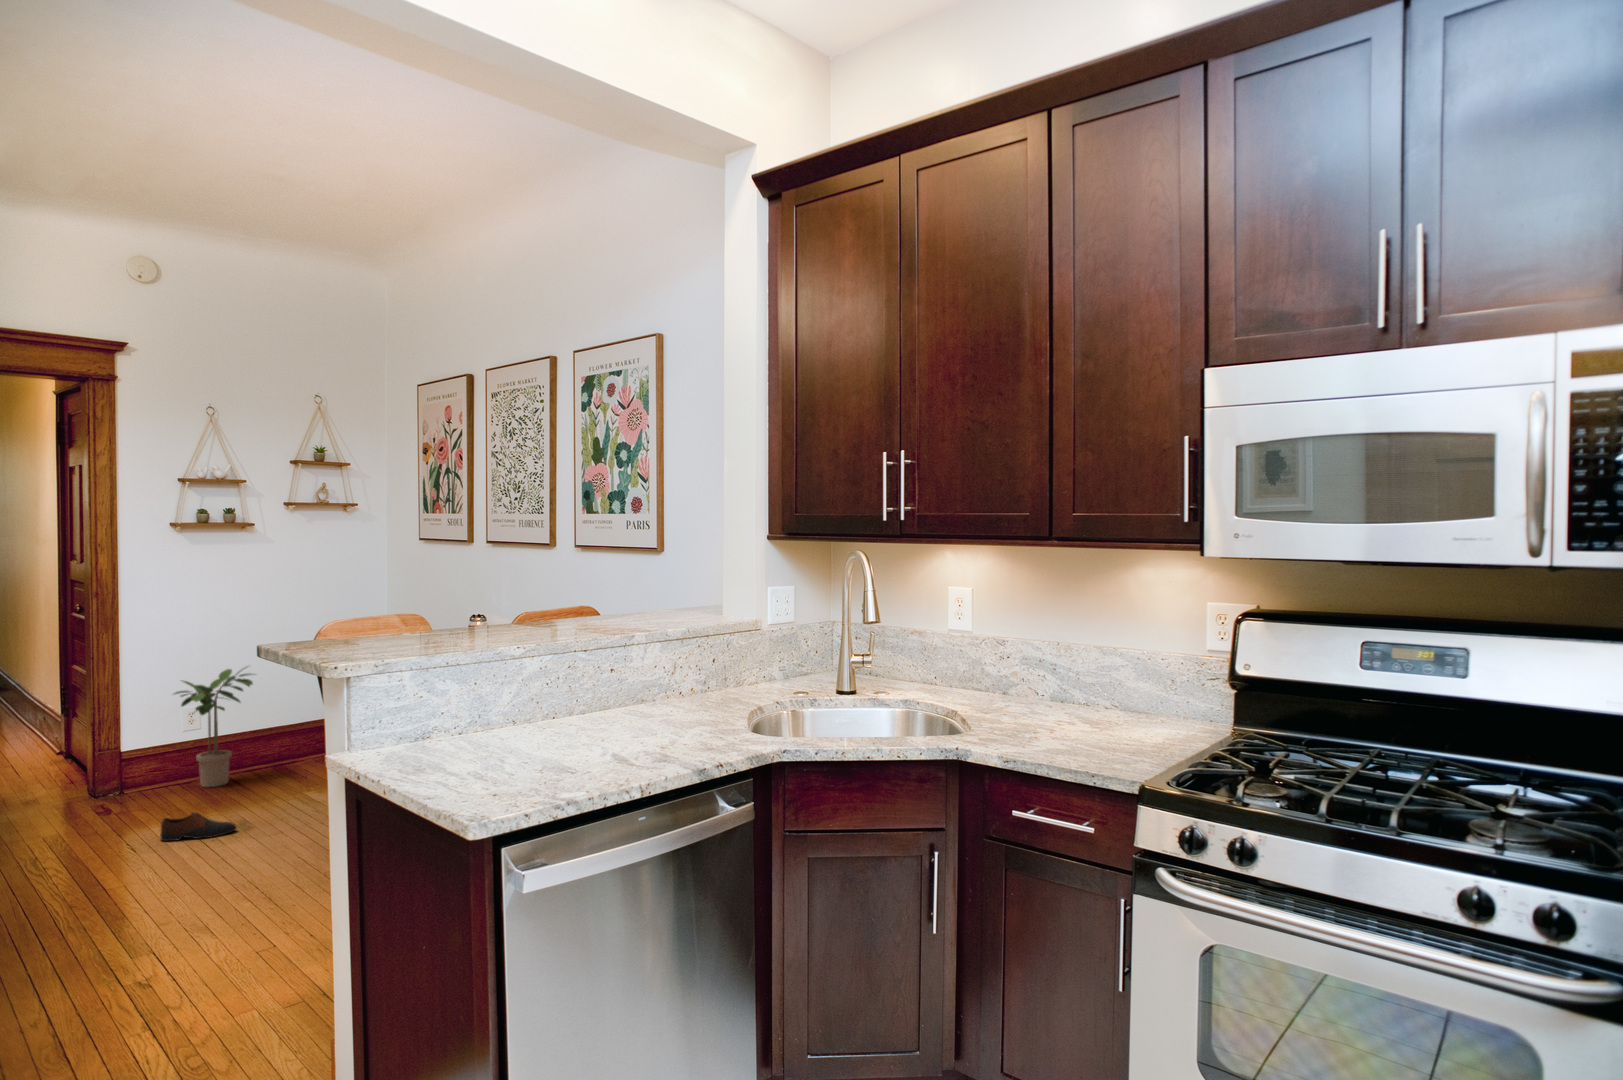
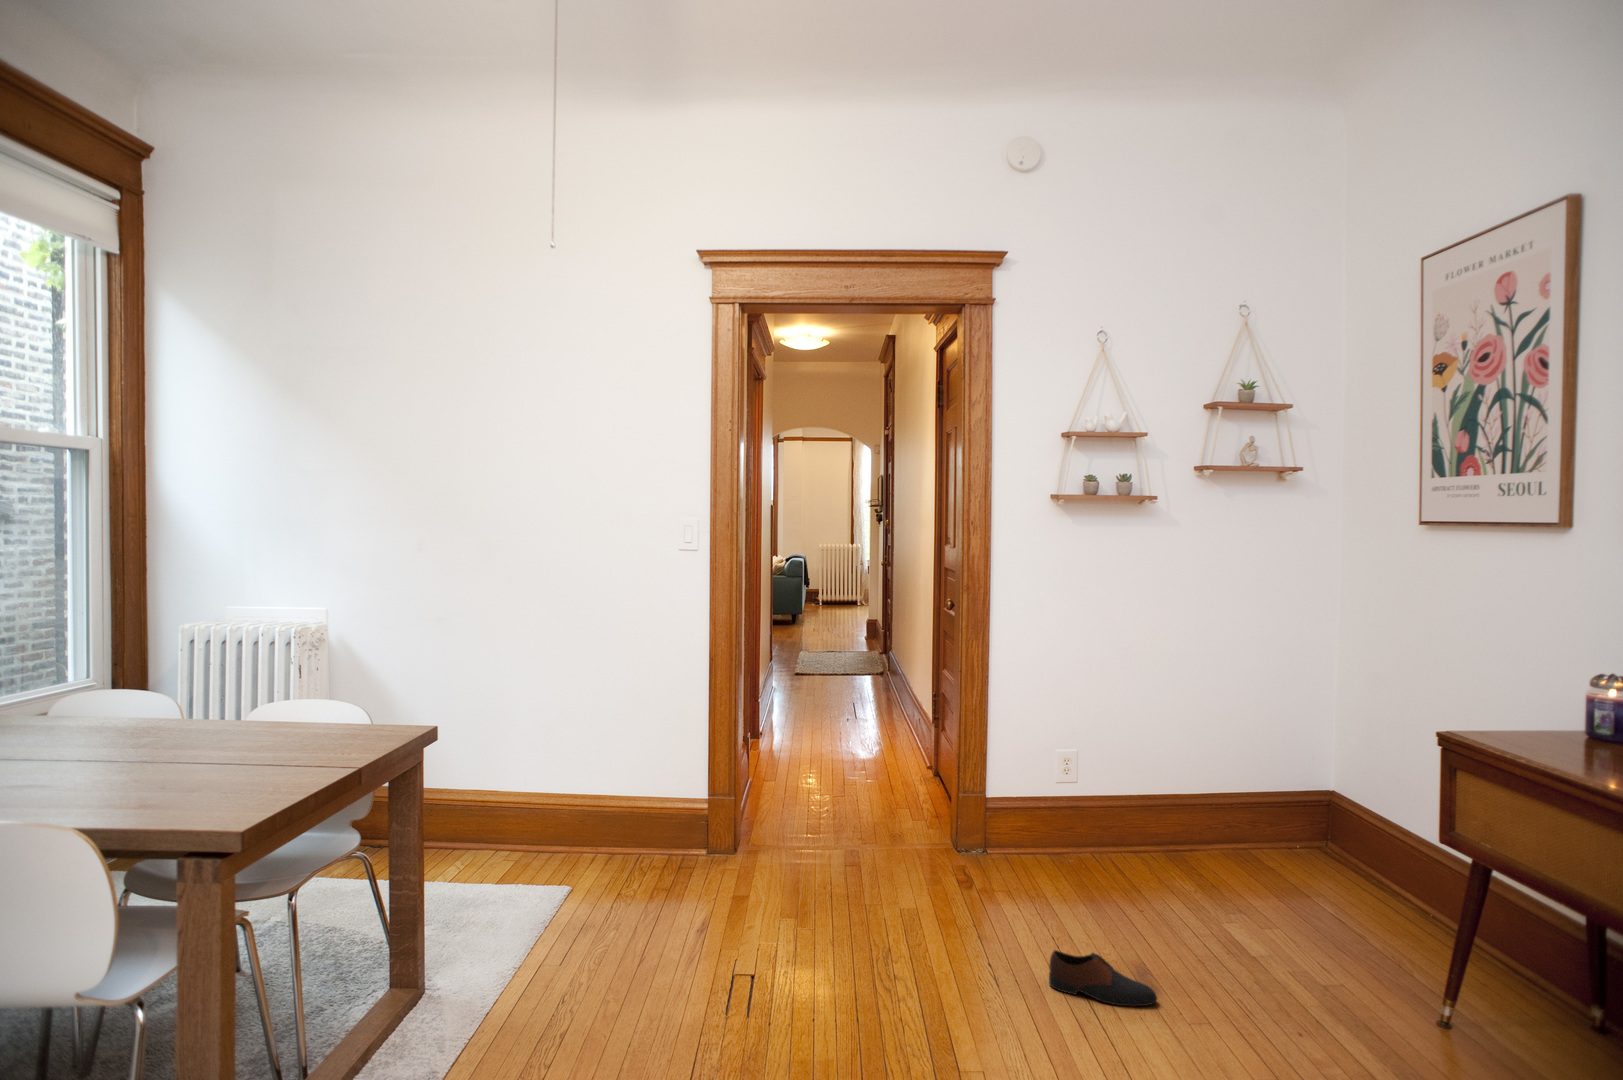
potted plant: present [175,669,253,787] -> none [1054,708,1161,881]

